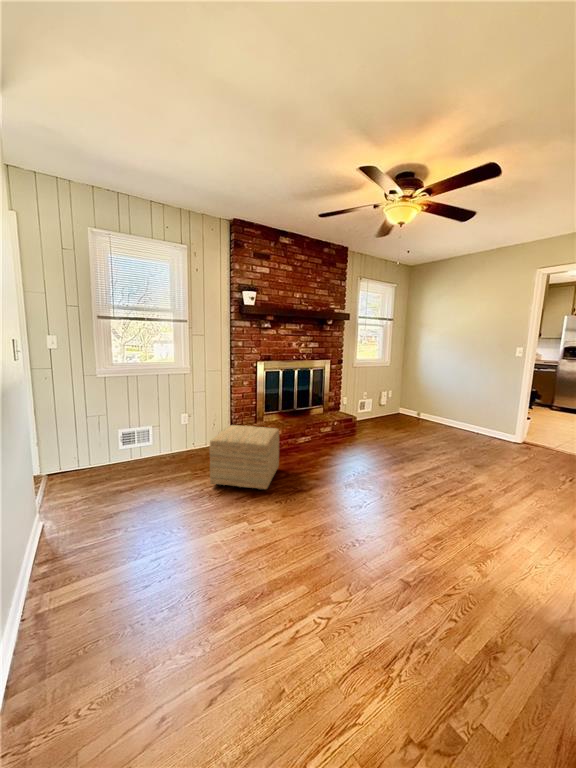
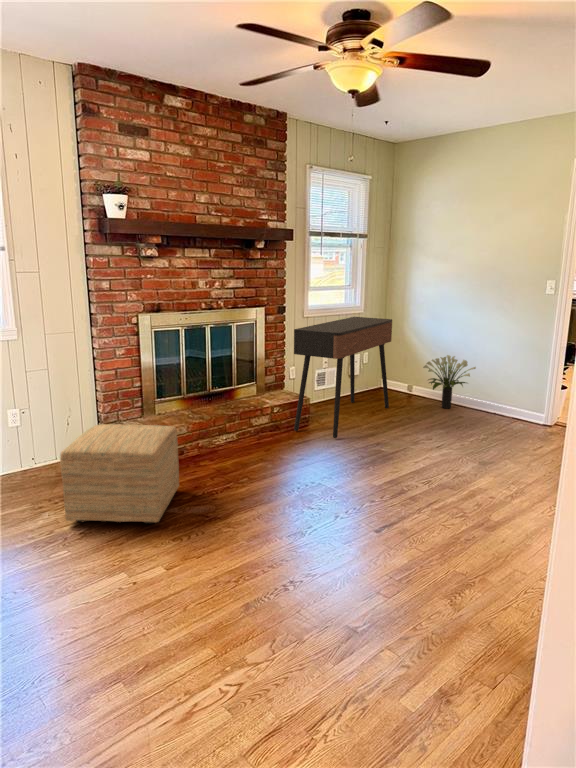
console table: none [347,369,408,442] -> present [294,317,392,438]
potted plant: none [427,394,462,428] -> present [423,355,476,409]

